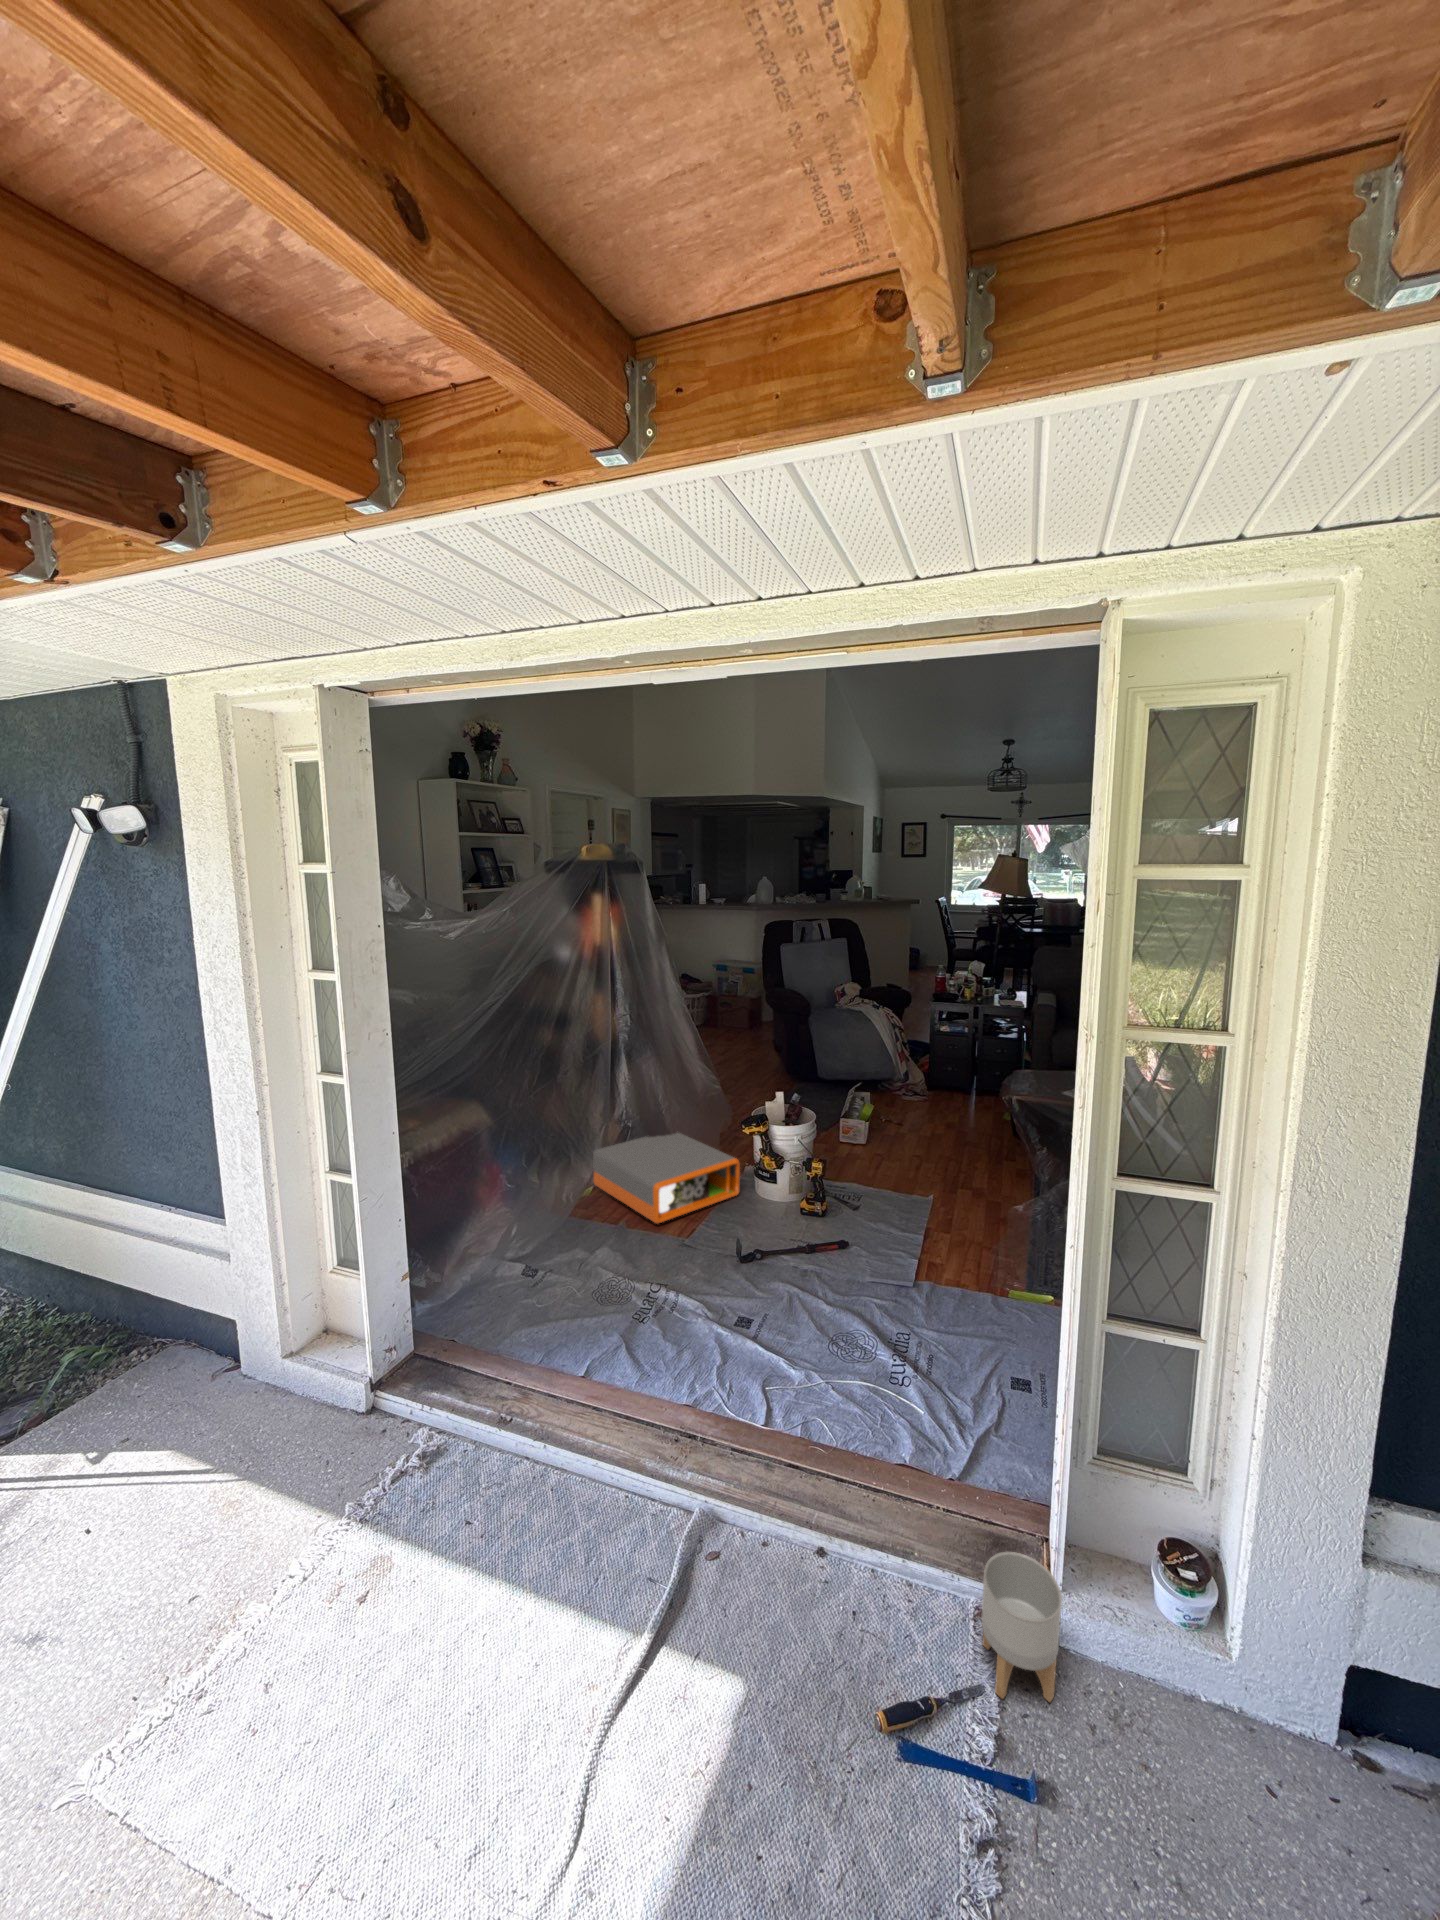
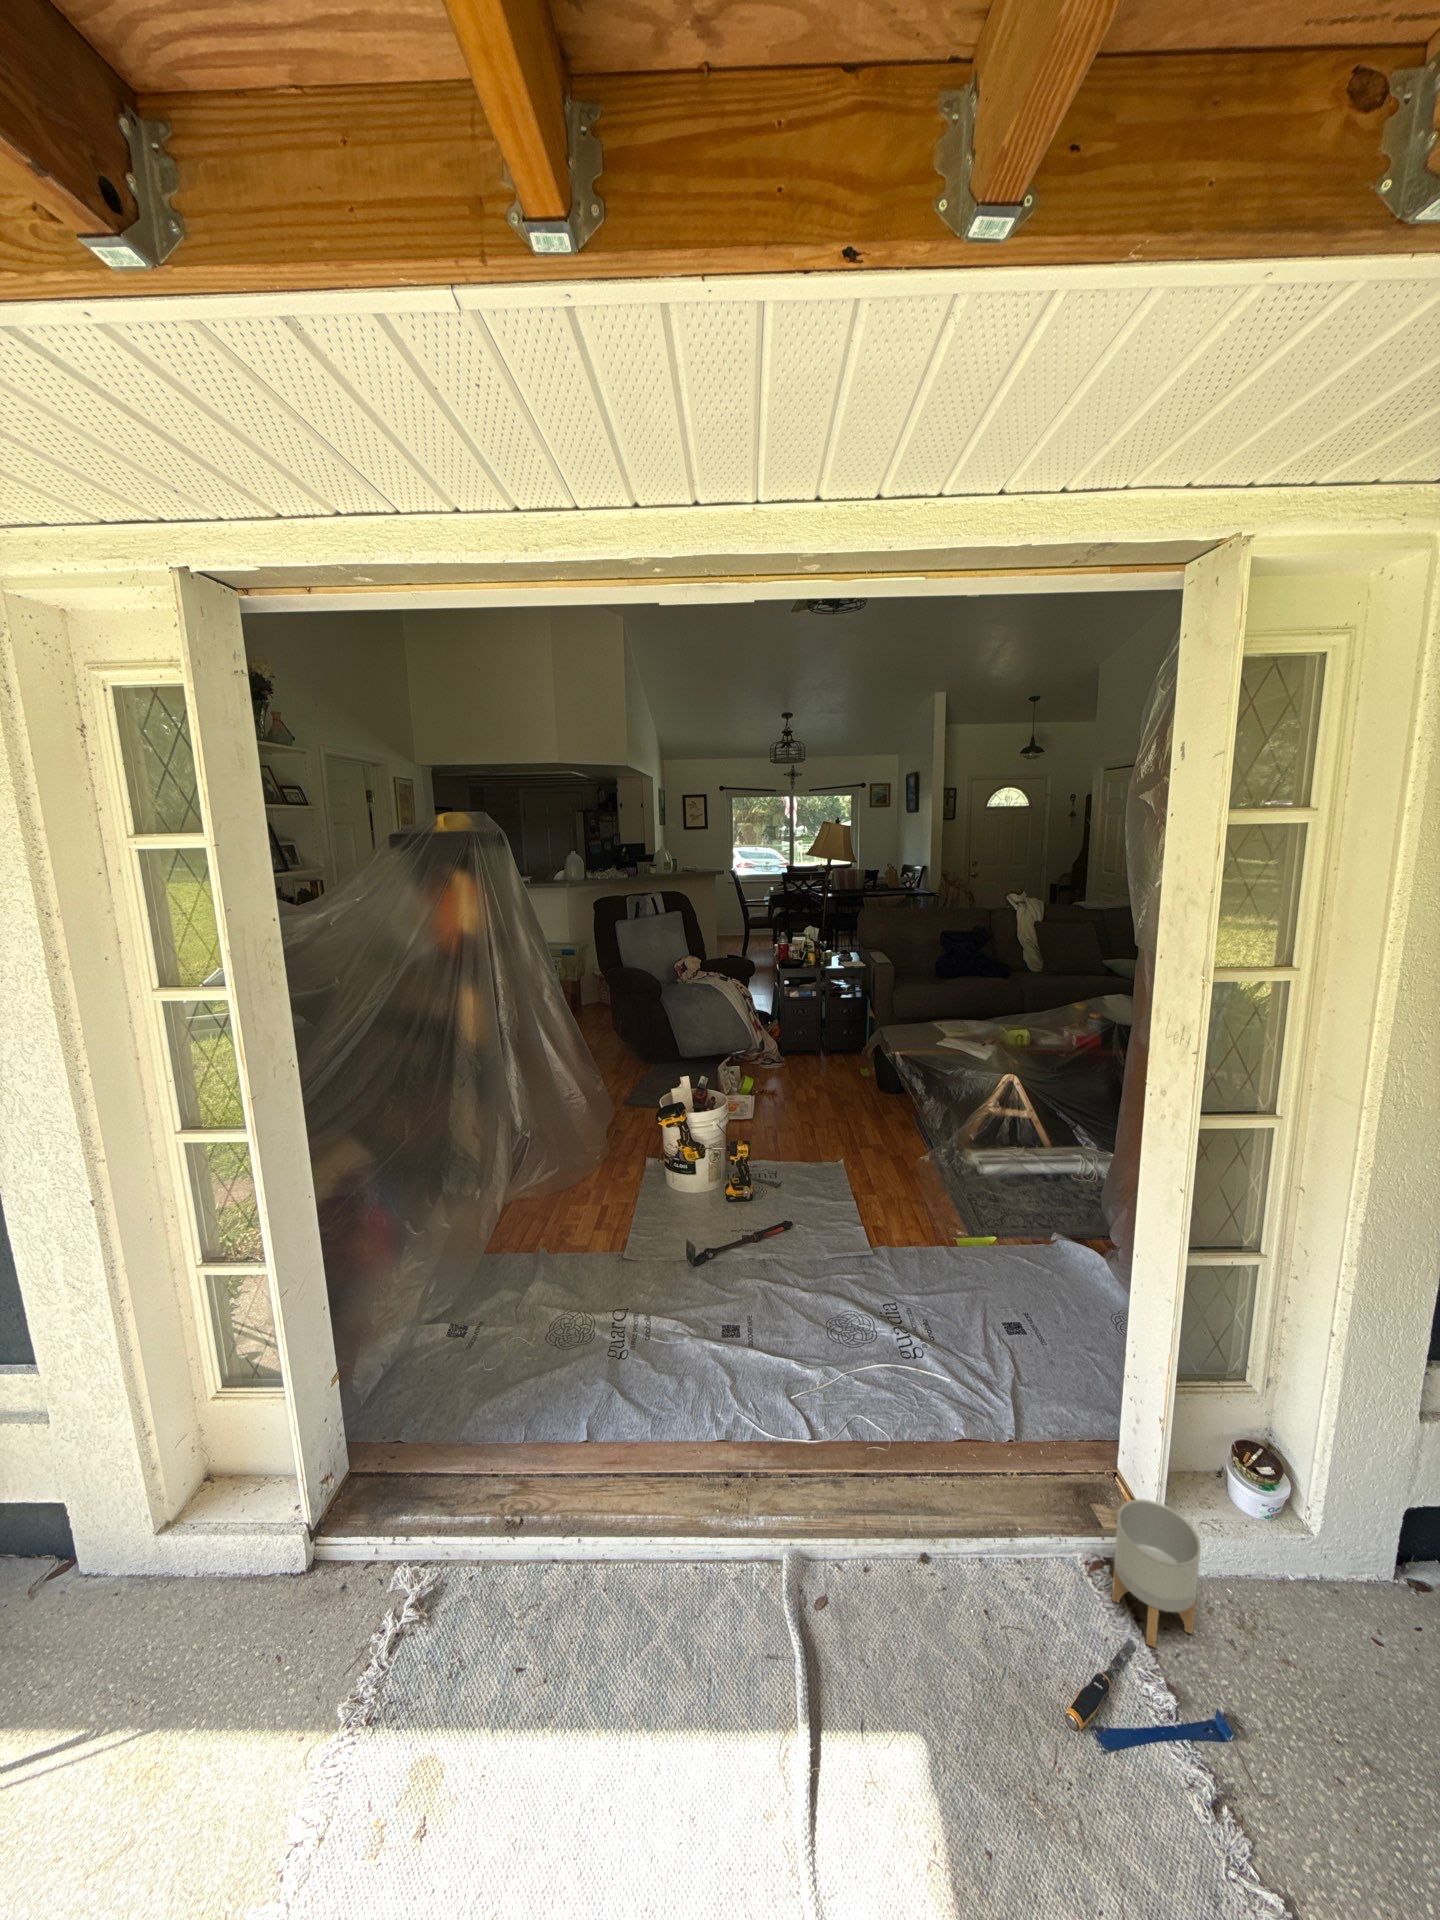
storage box: present [593,1133,740,1223] -> none [478,1135,653,1244]

